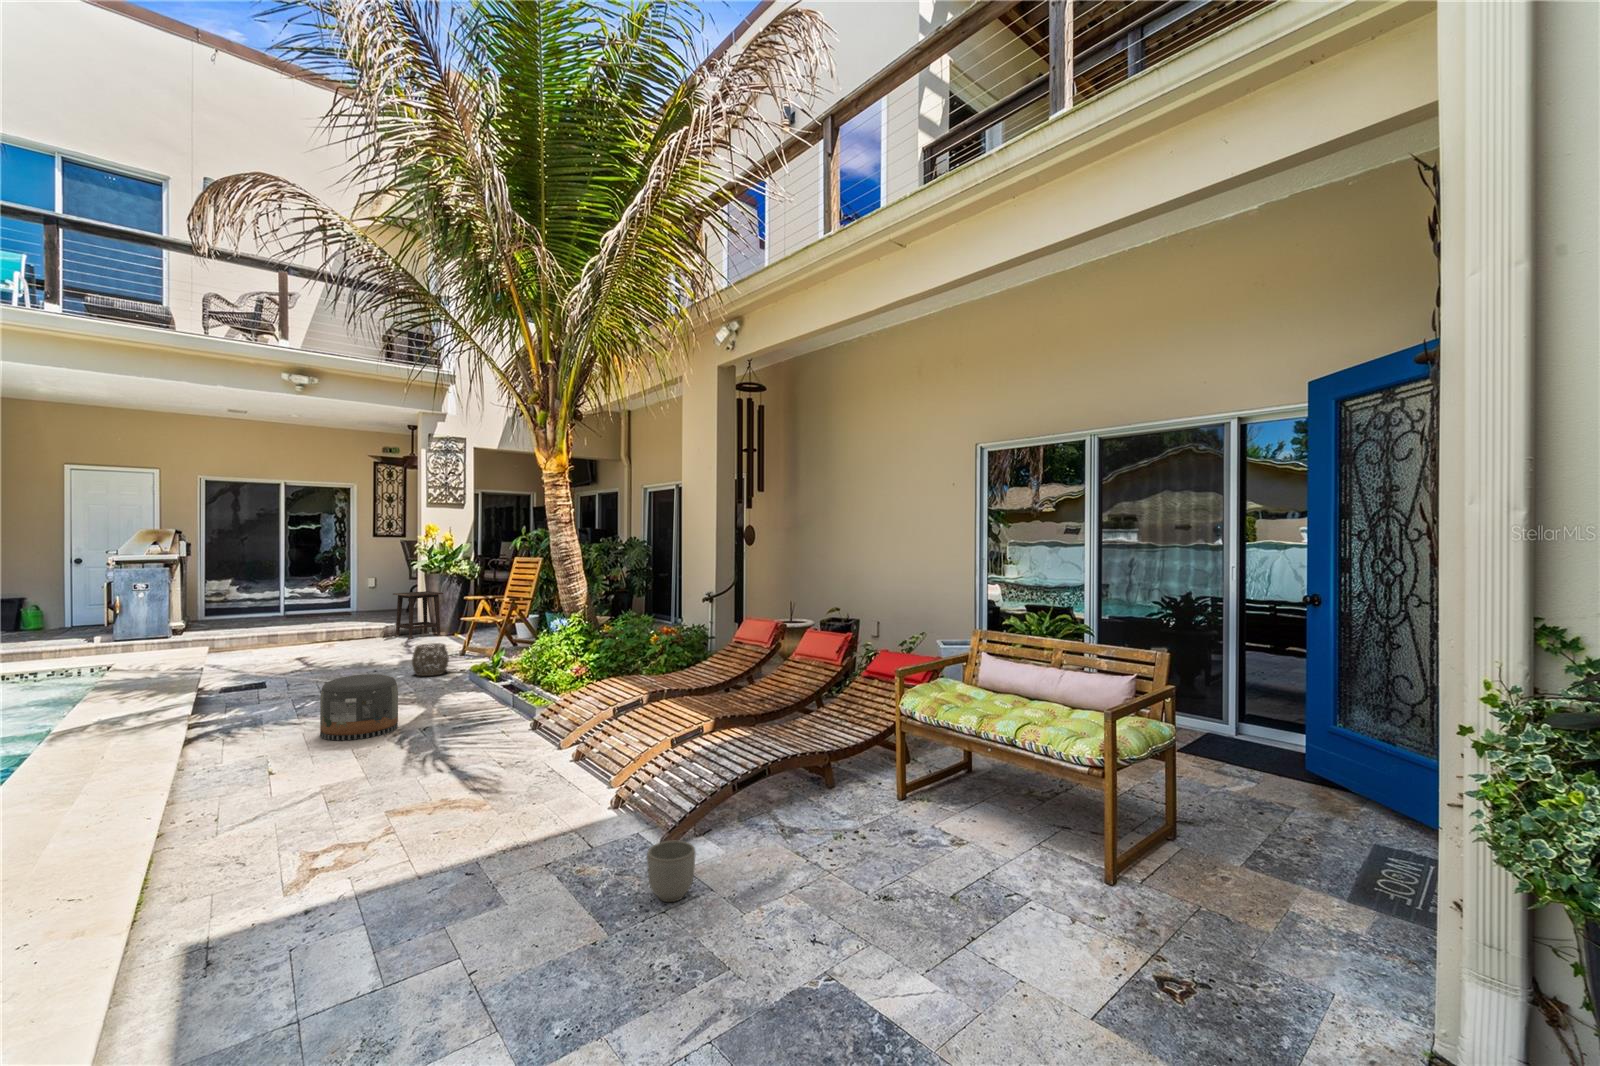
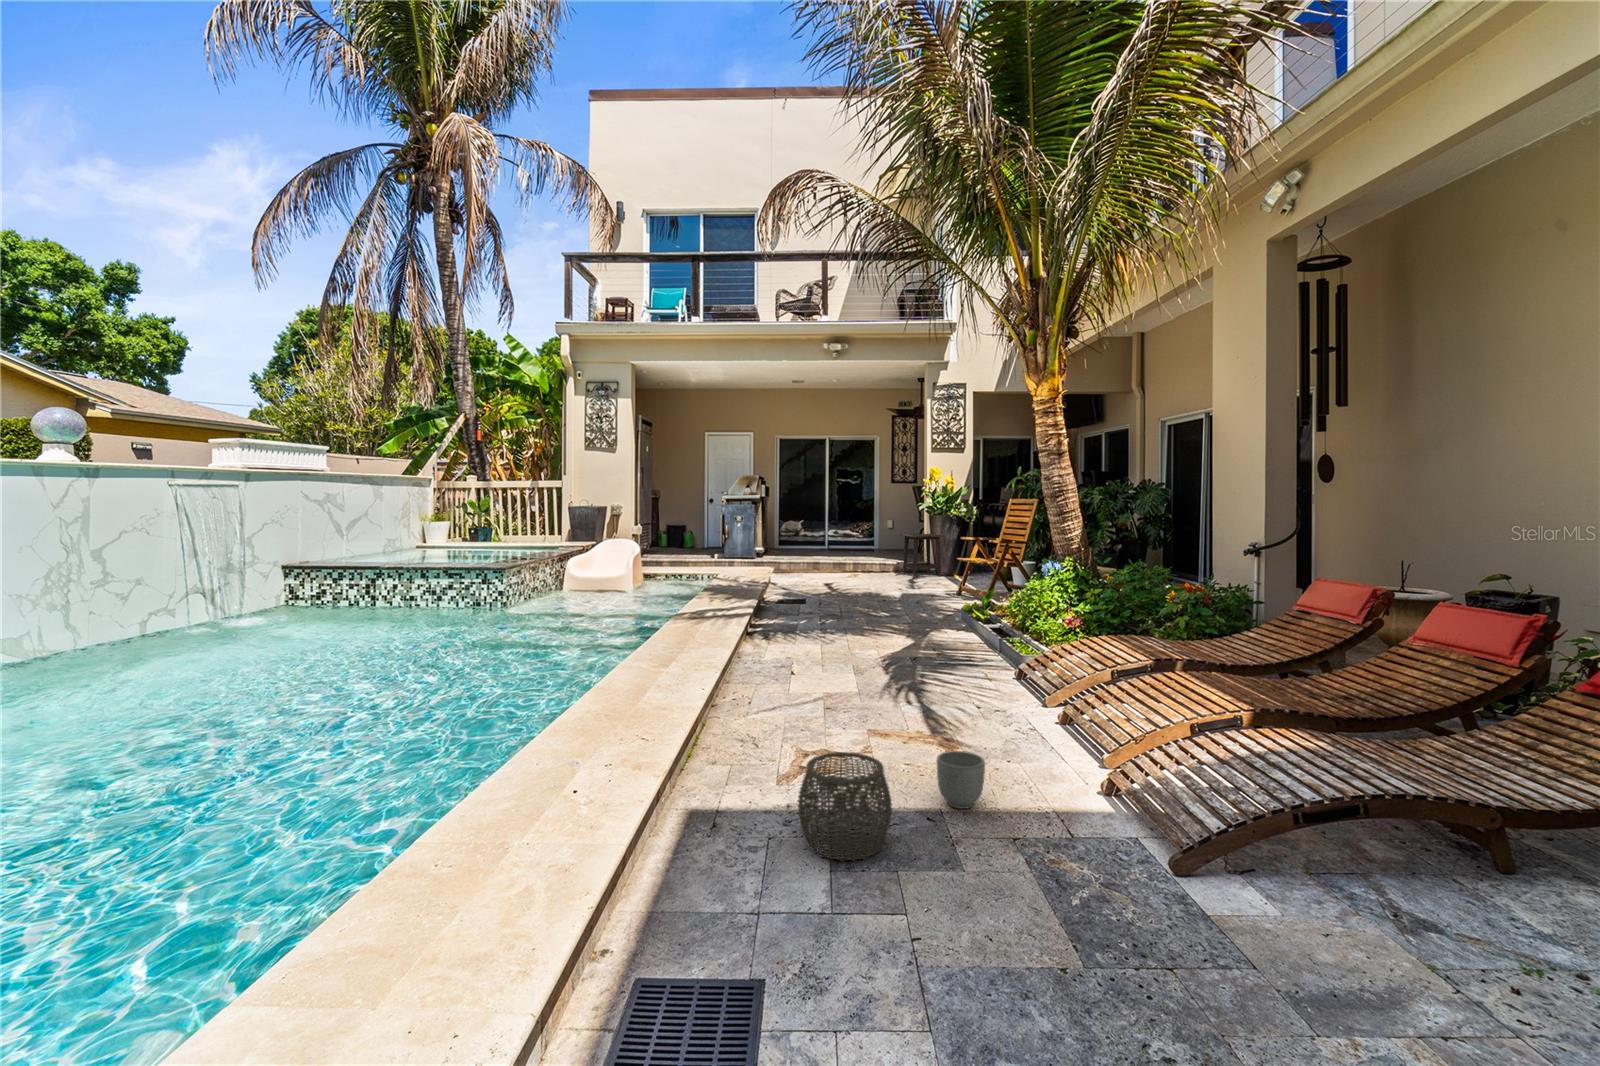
woven basket: present [412,643,449,676] -> present [798,752,892,861]
pouf: present [320,674,398,740] -> none [823,603,888,664]
planter: present [647,841,696,902] -> present [936,751,985,809]

